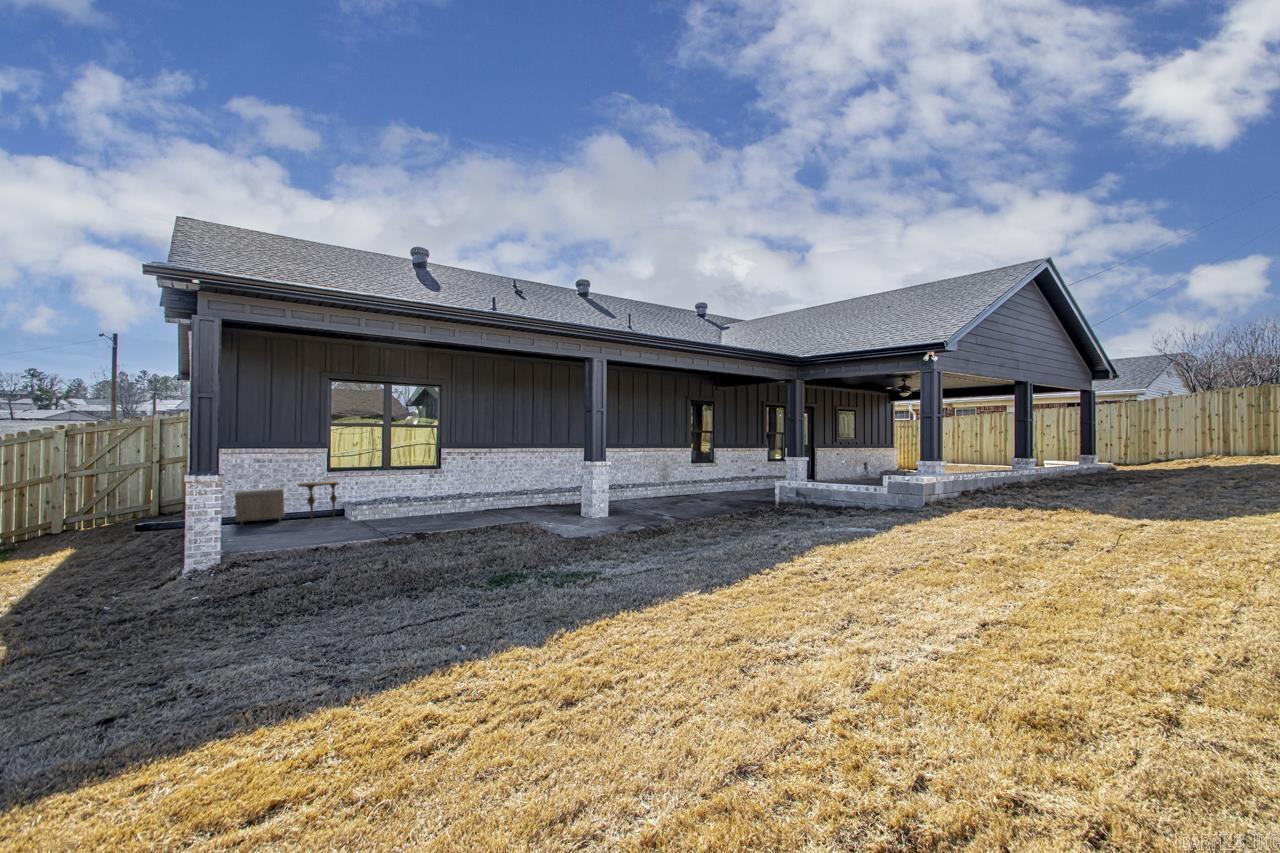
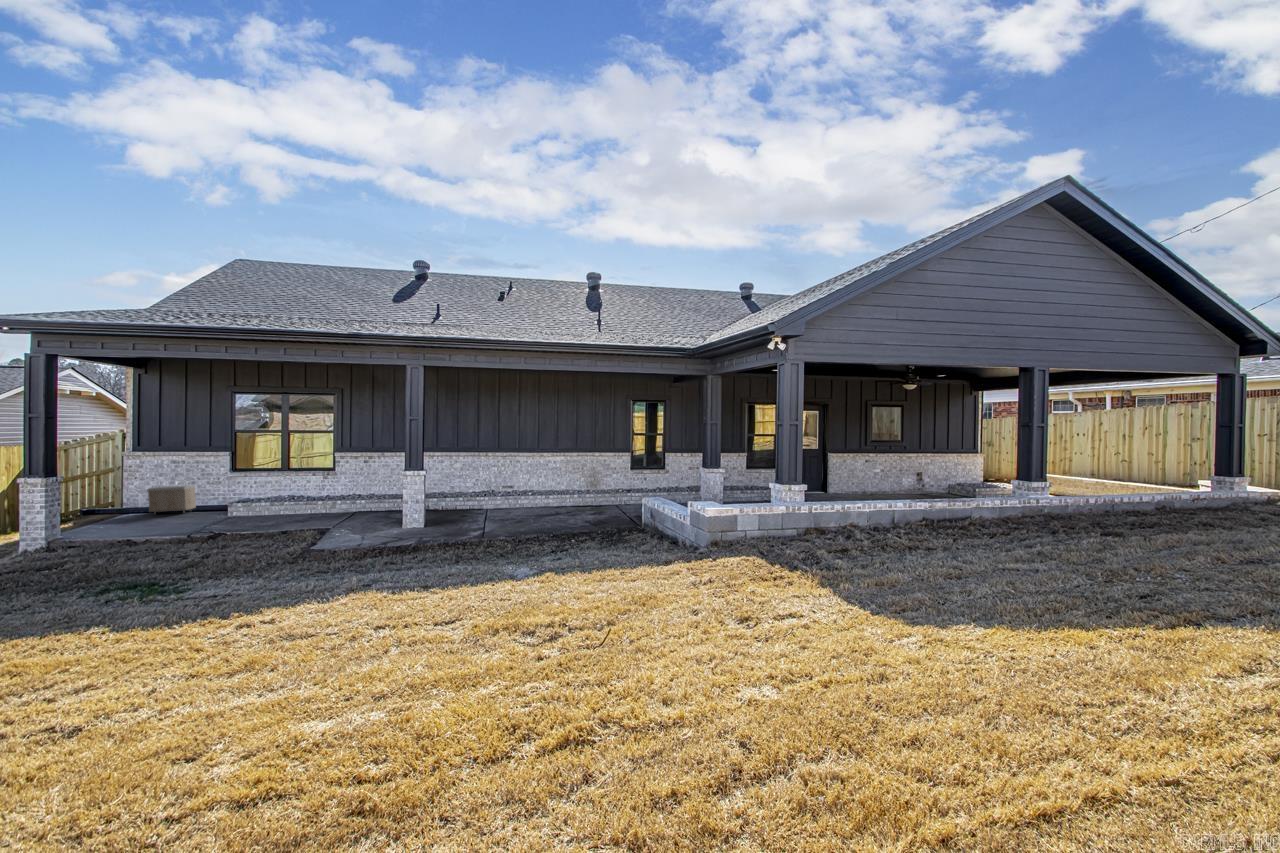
side table: present [298,481,338,520] -> none [196,480,233,514]

